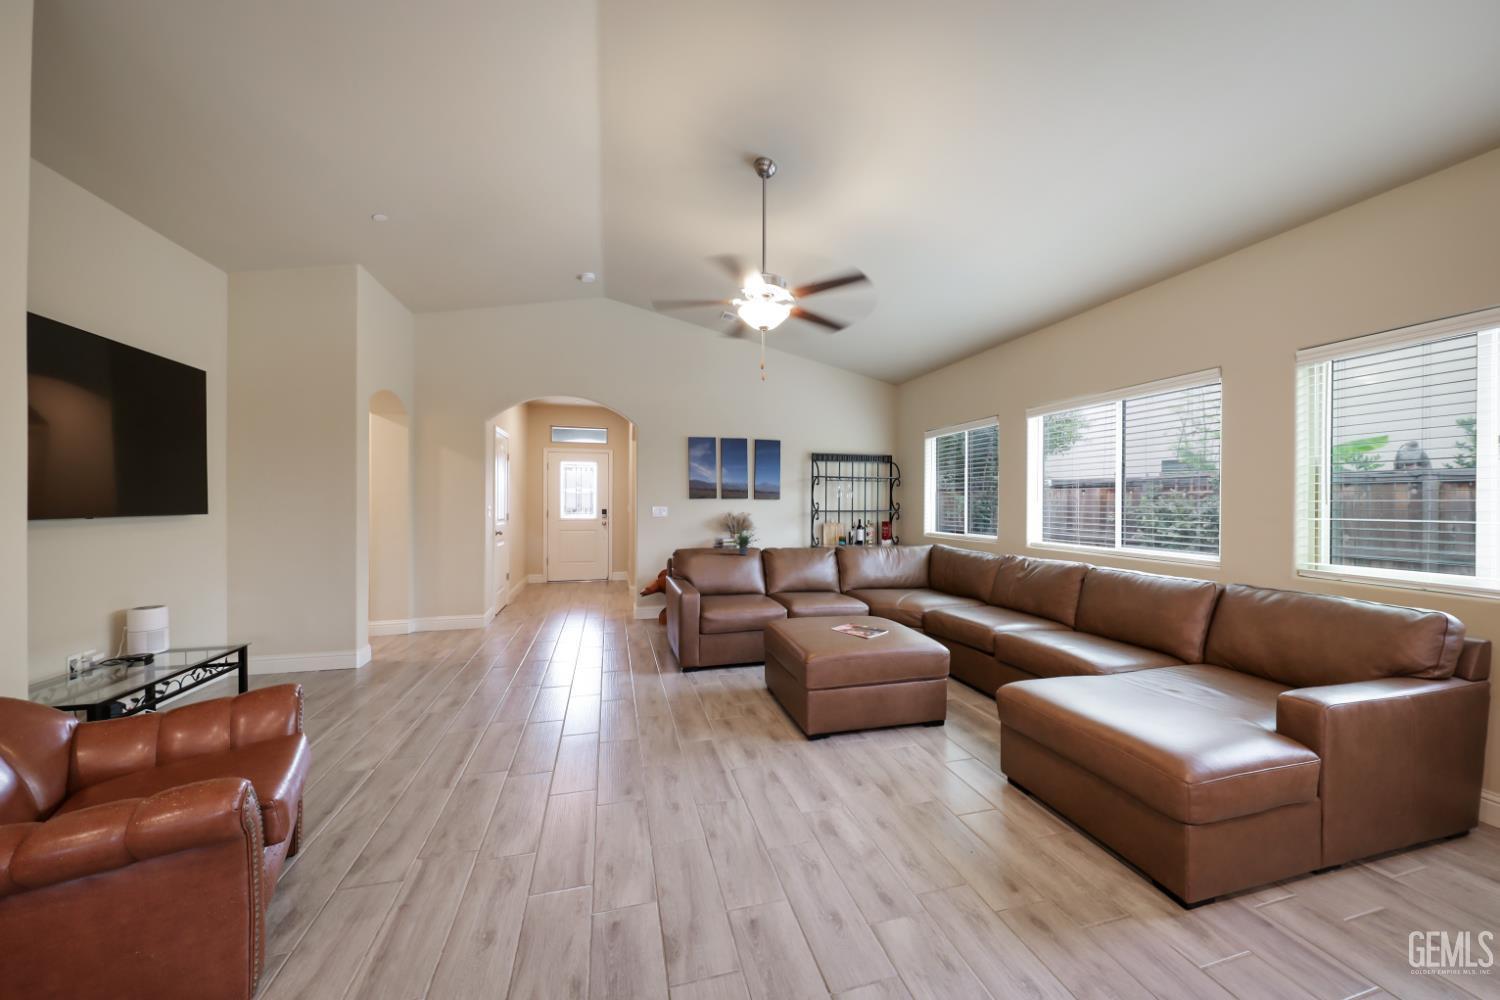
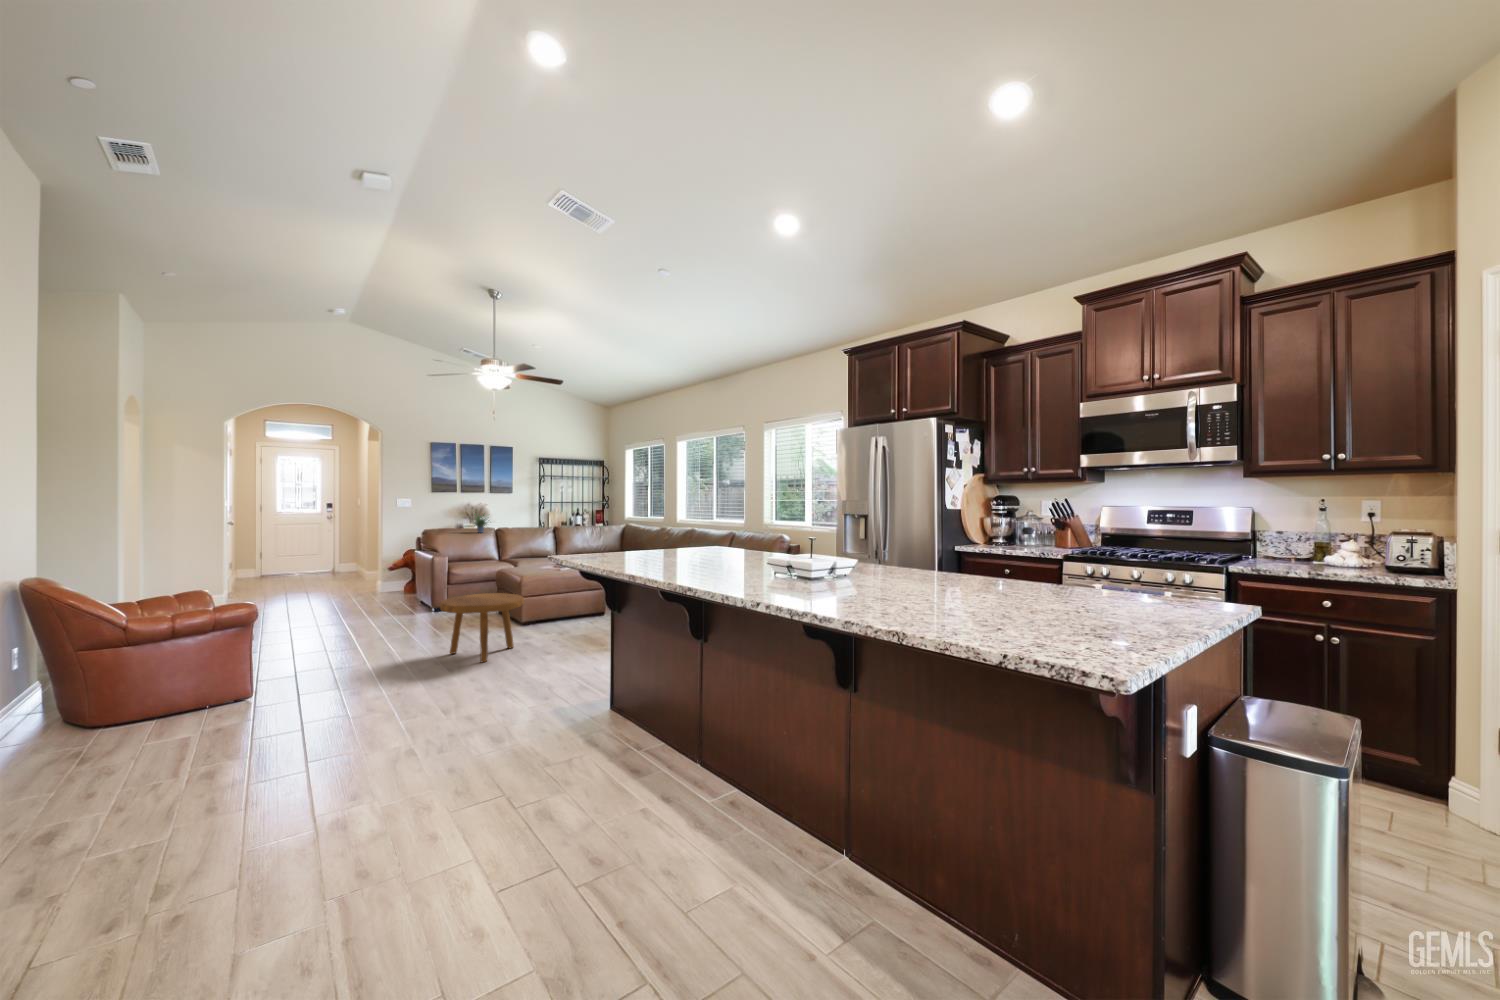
footstool: none [668,707,832,904] -> present [440,593,524,662]

